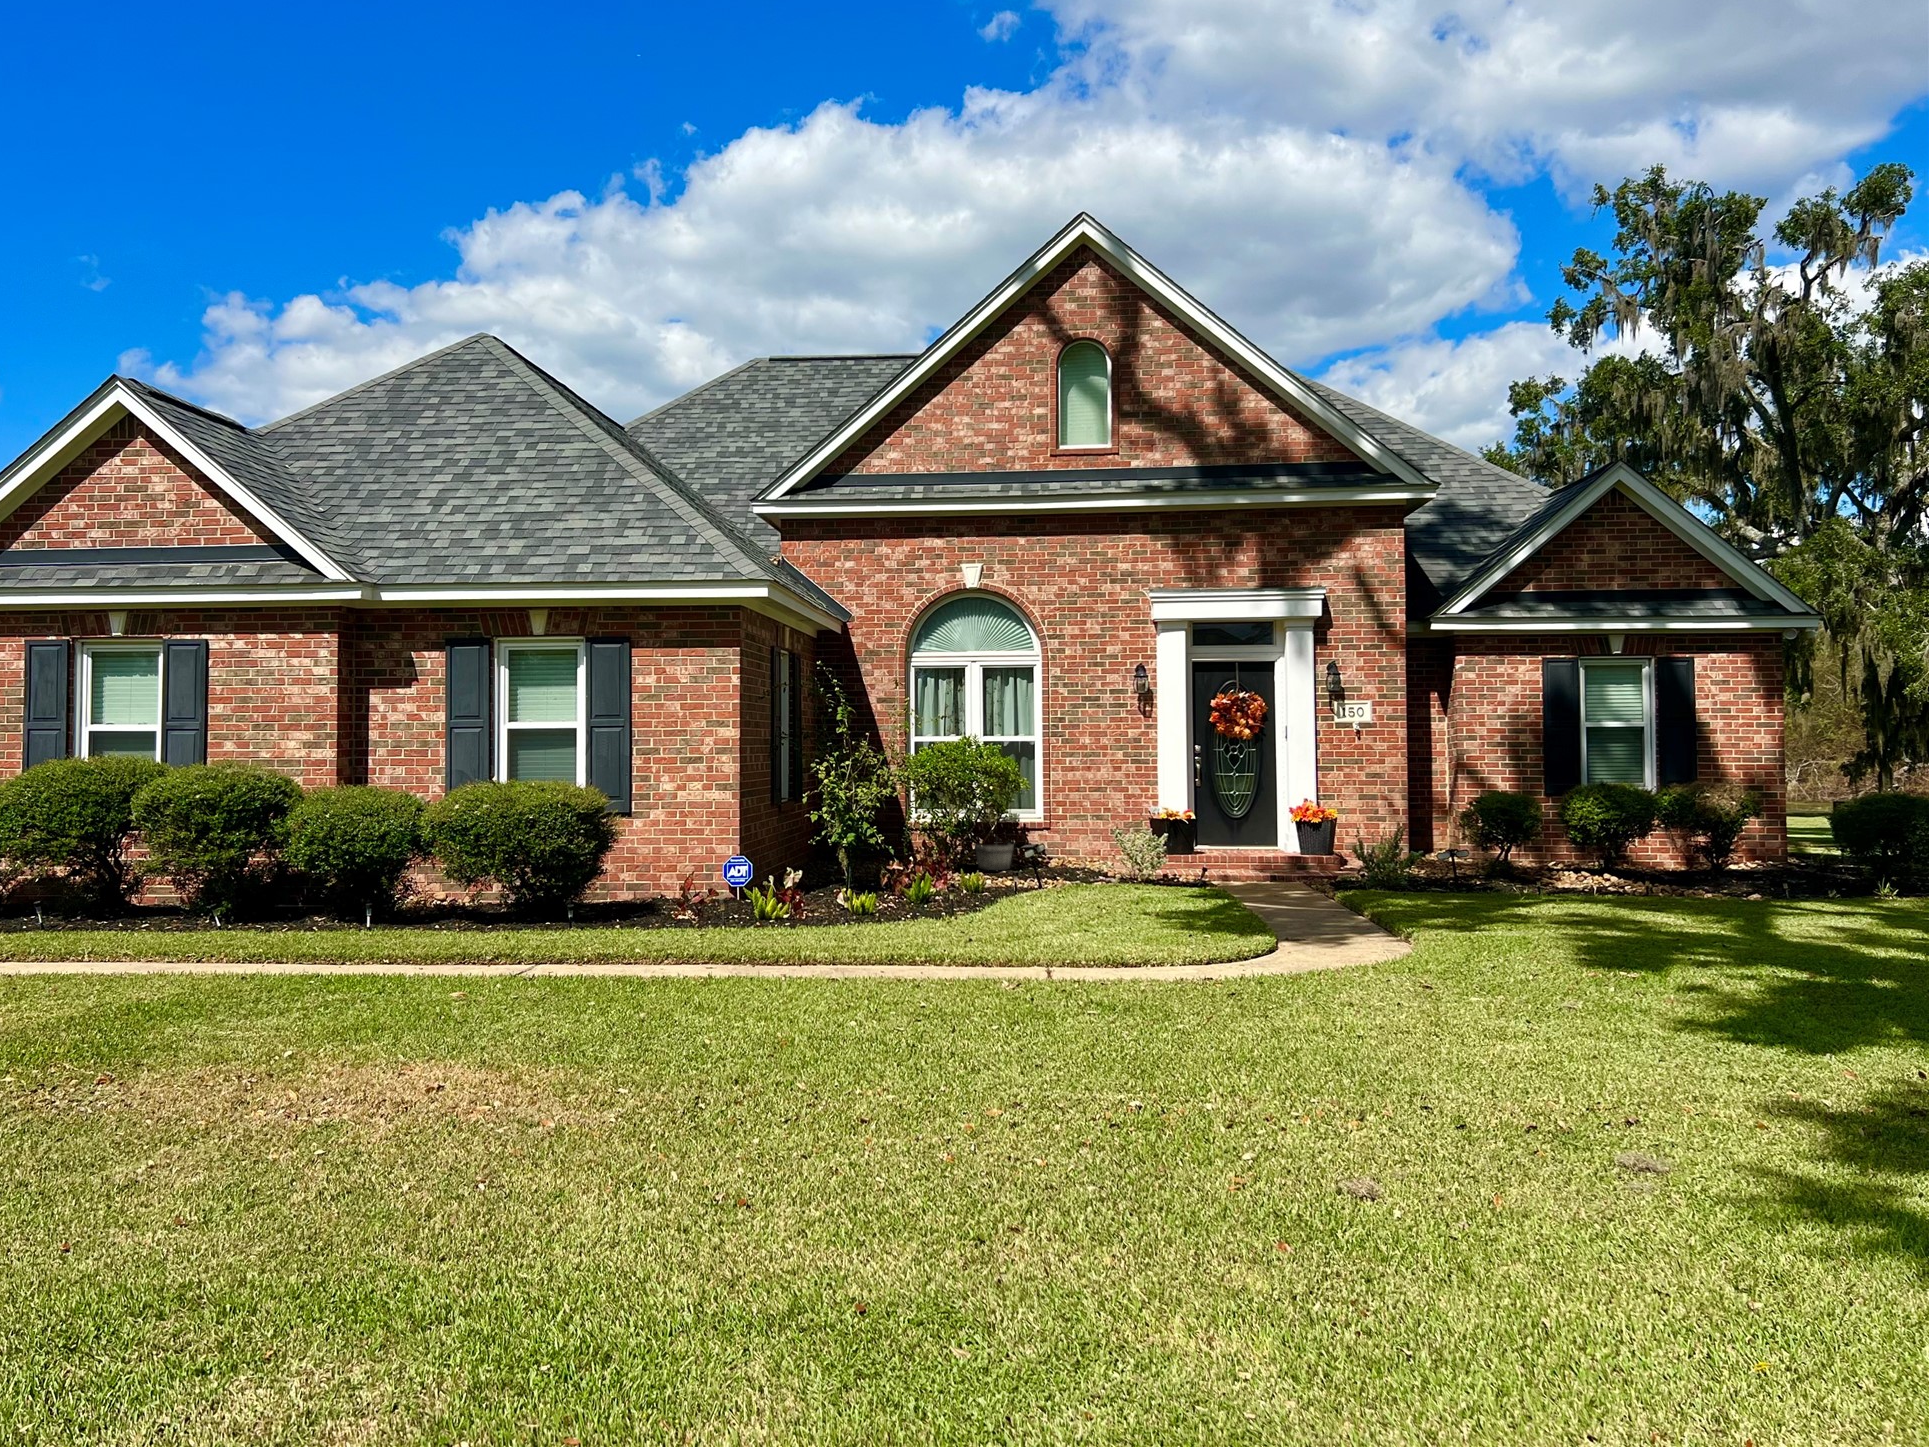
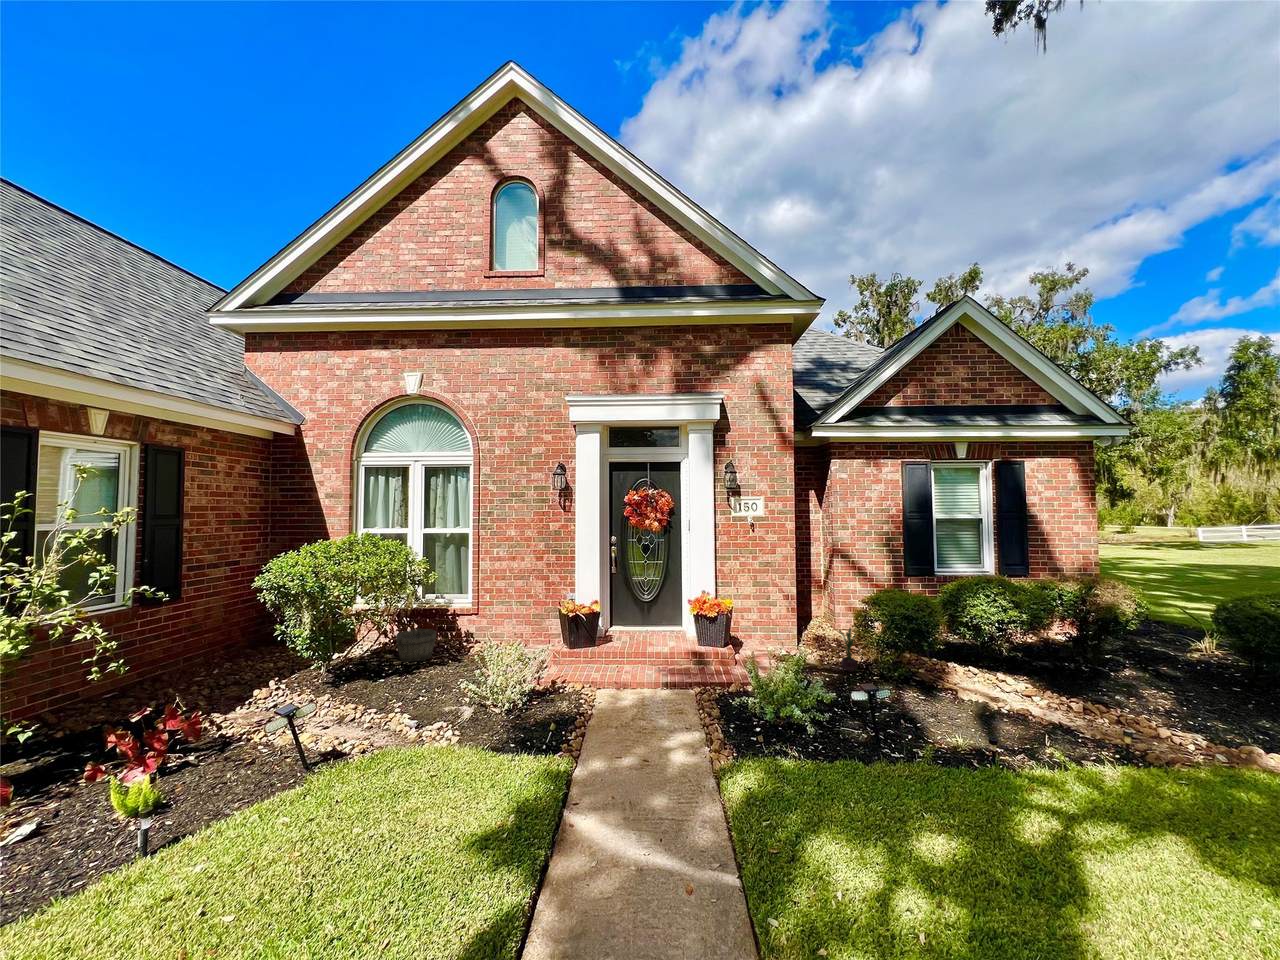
decorative plant: none [1439,838,1489,882] -> present [840,628,857,672]

